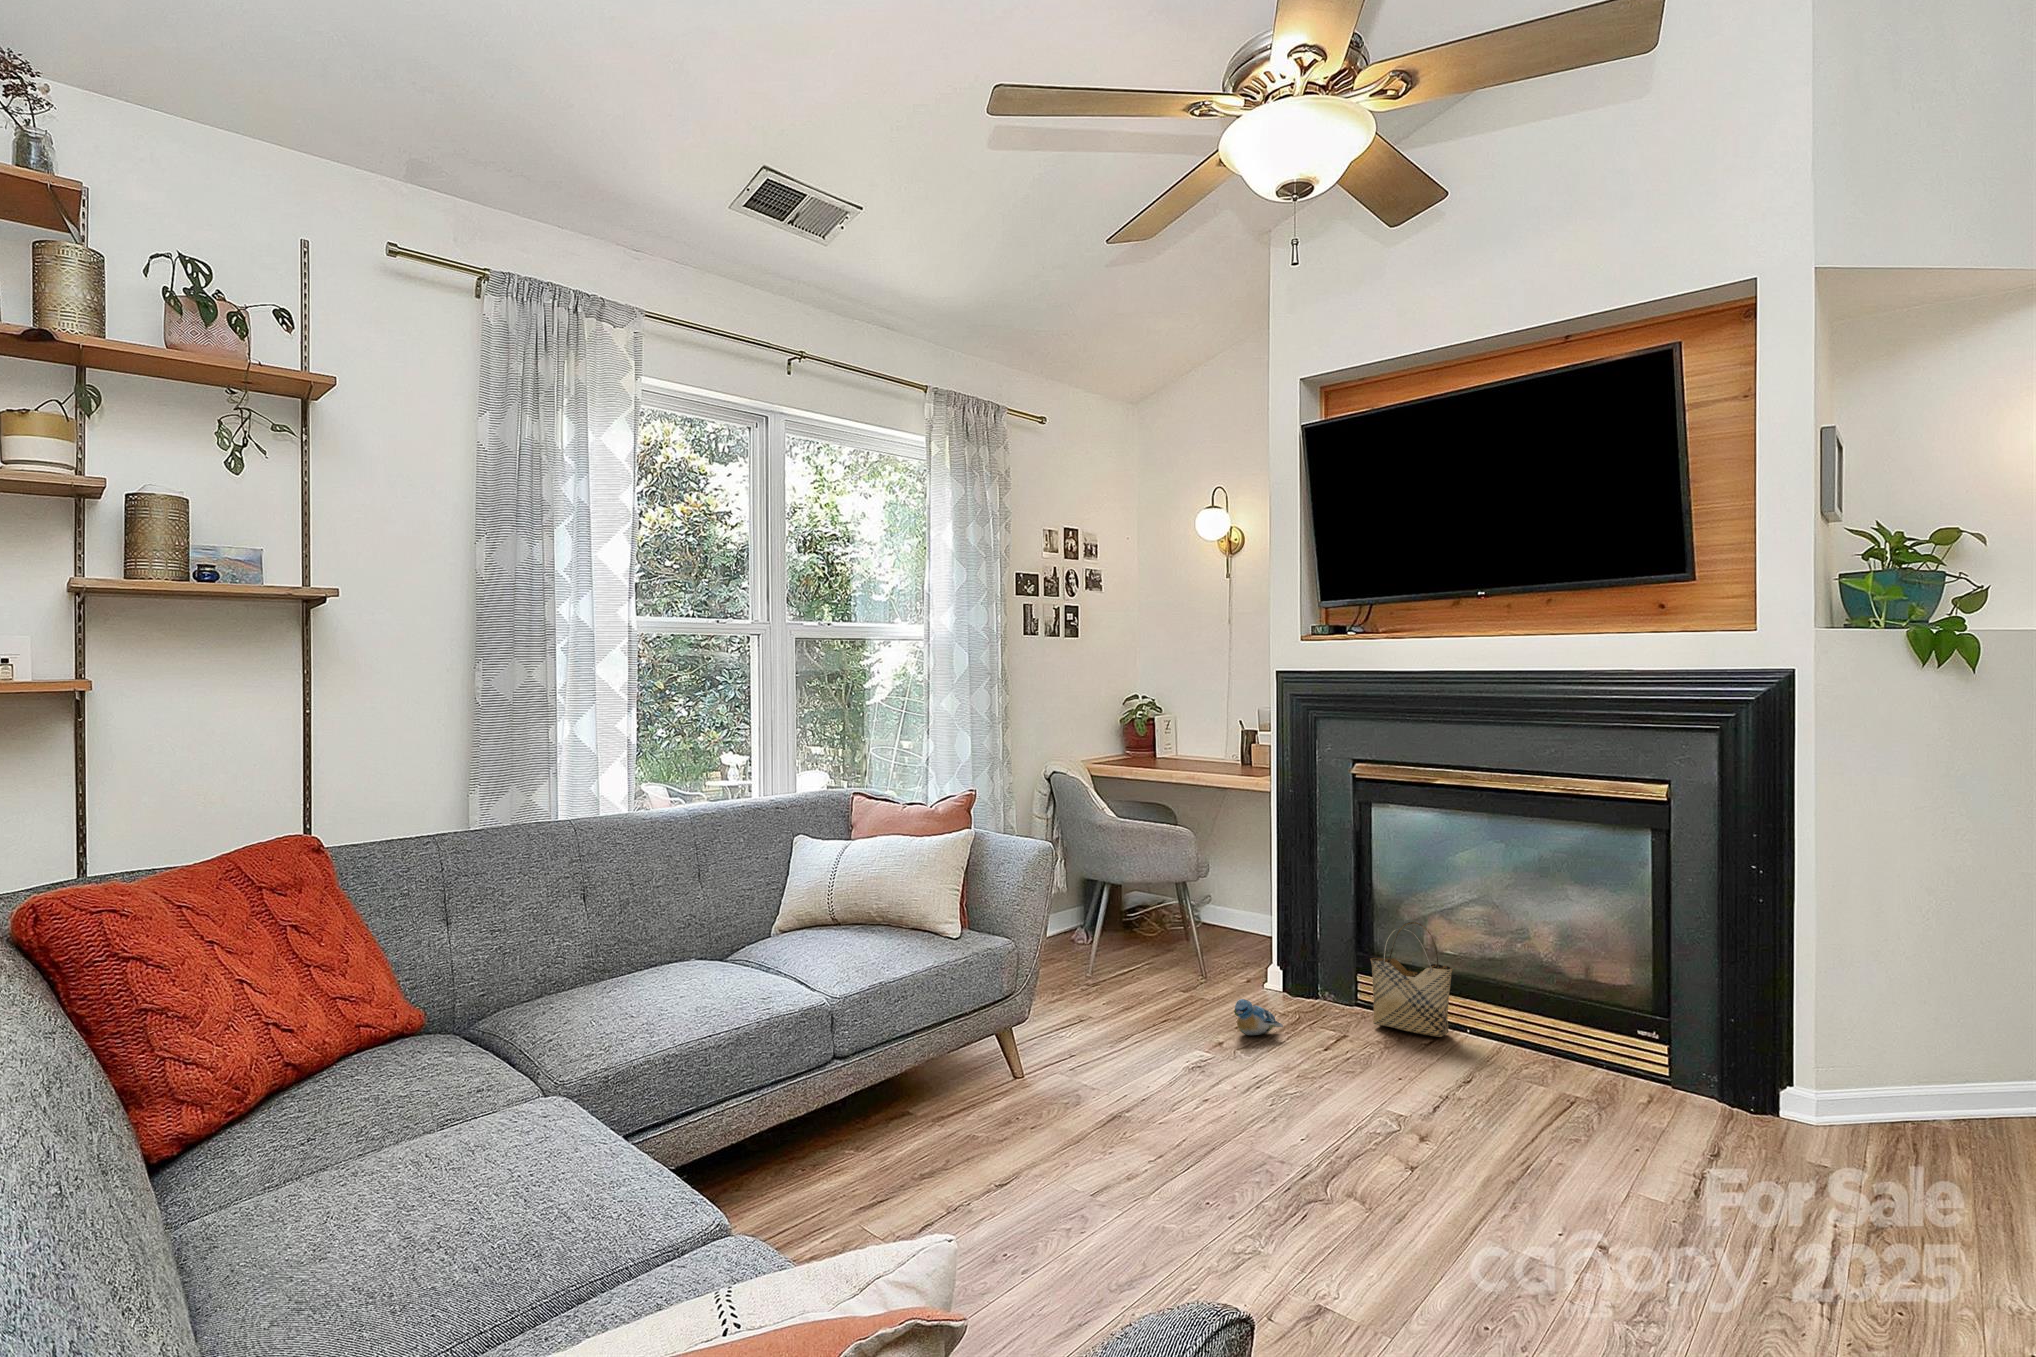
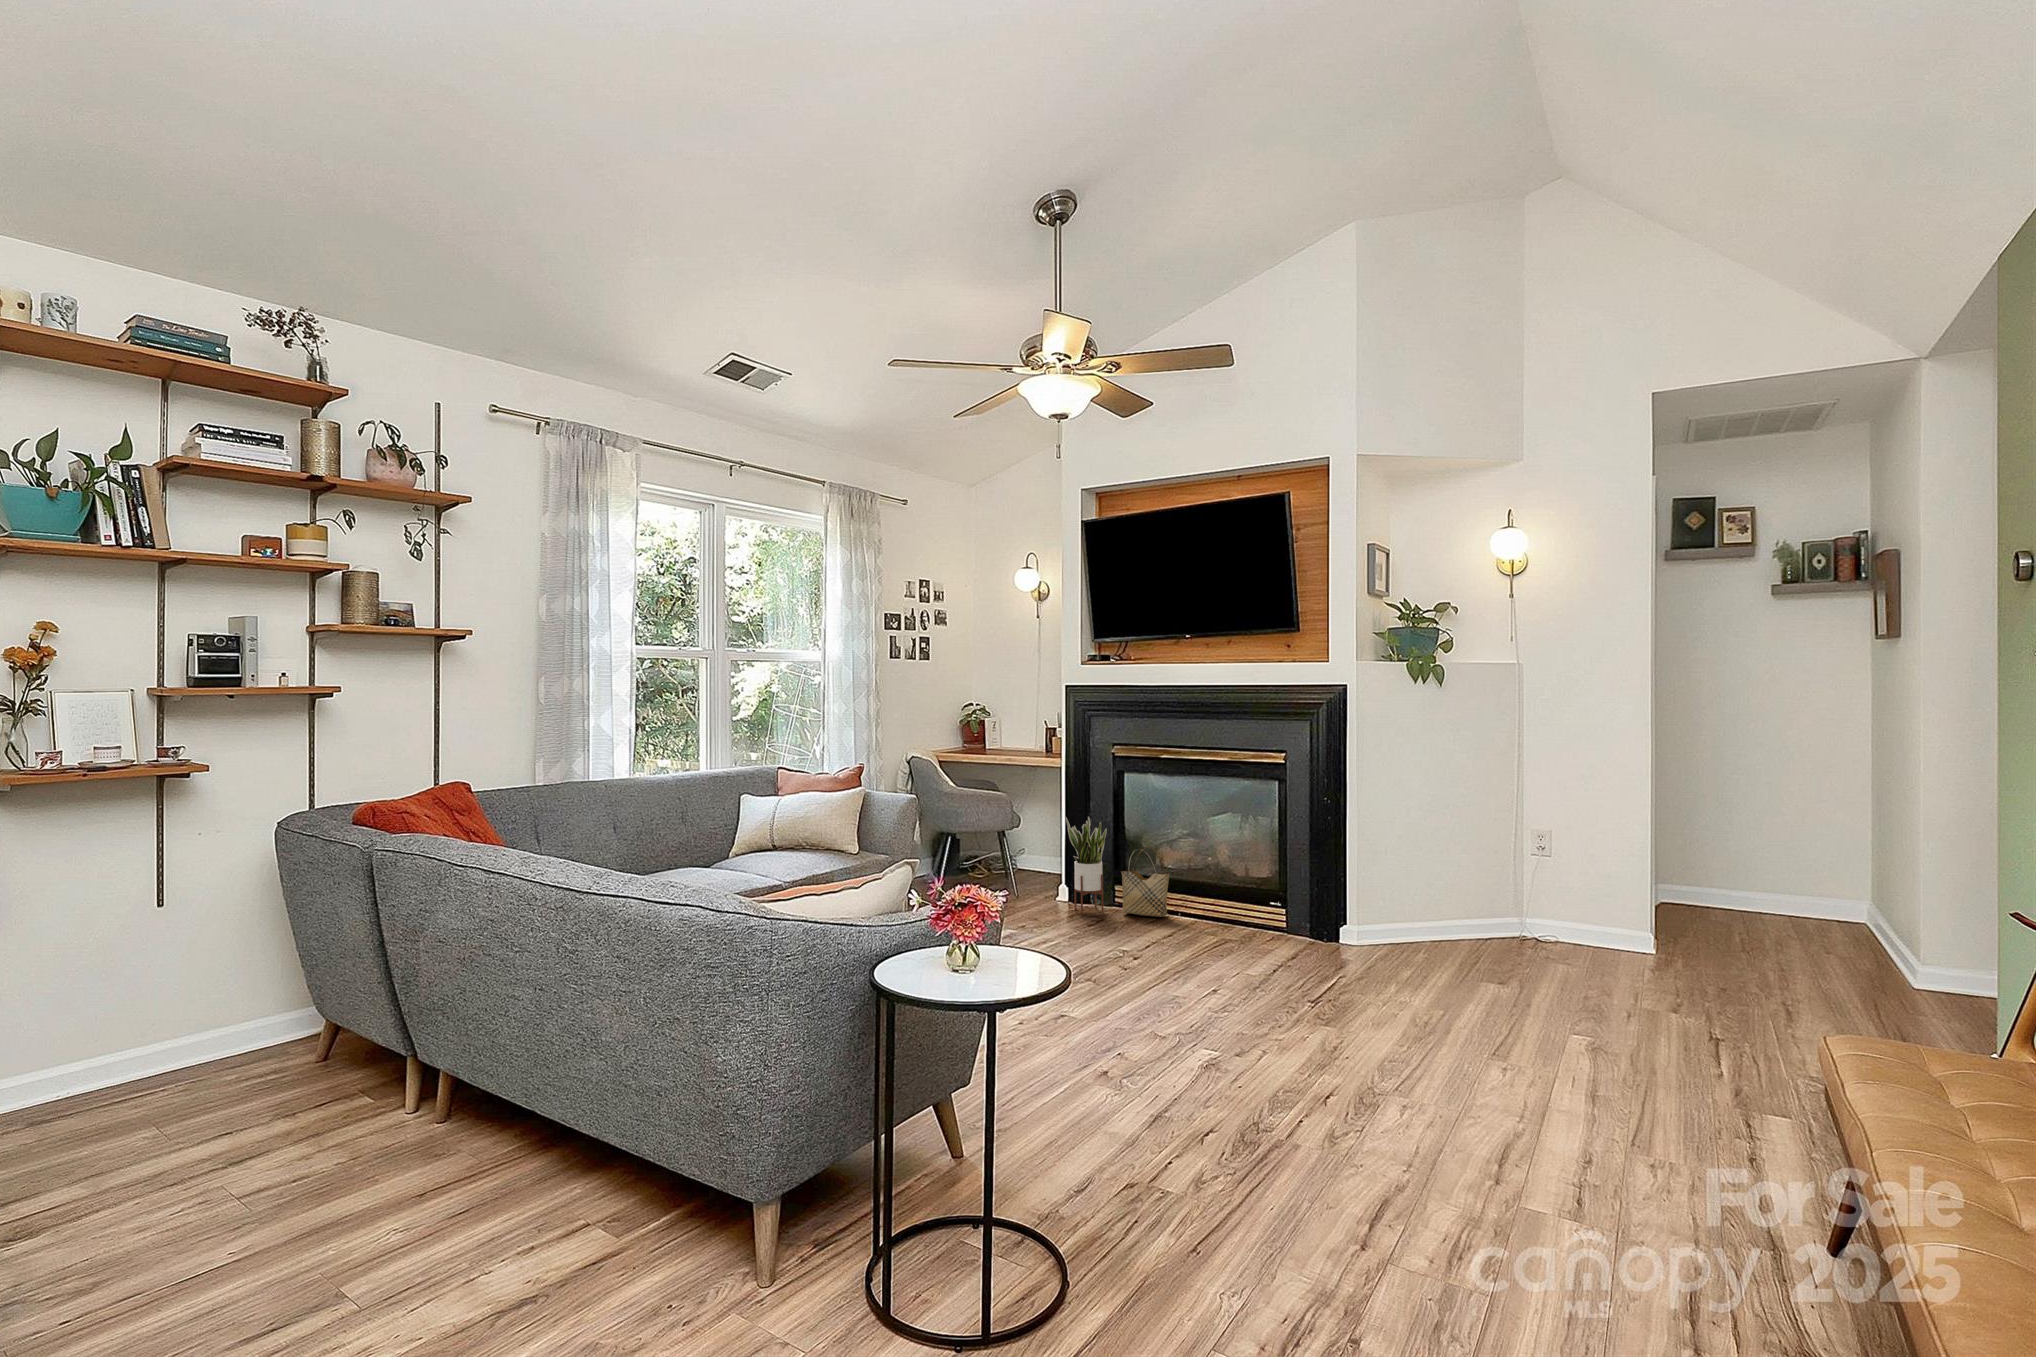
potted plant: none [1279,870,1346,1022] -> present [1065,817,1107,914]
plush toy: present [1234,999,1283,1035] -> none [1034,898,1065,921]

